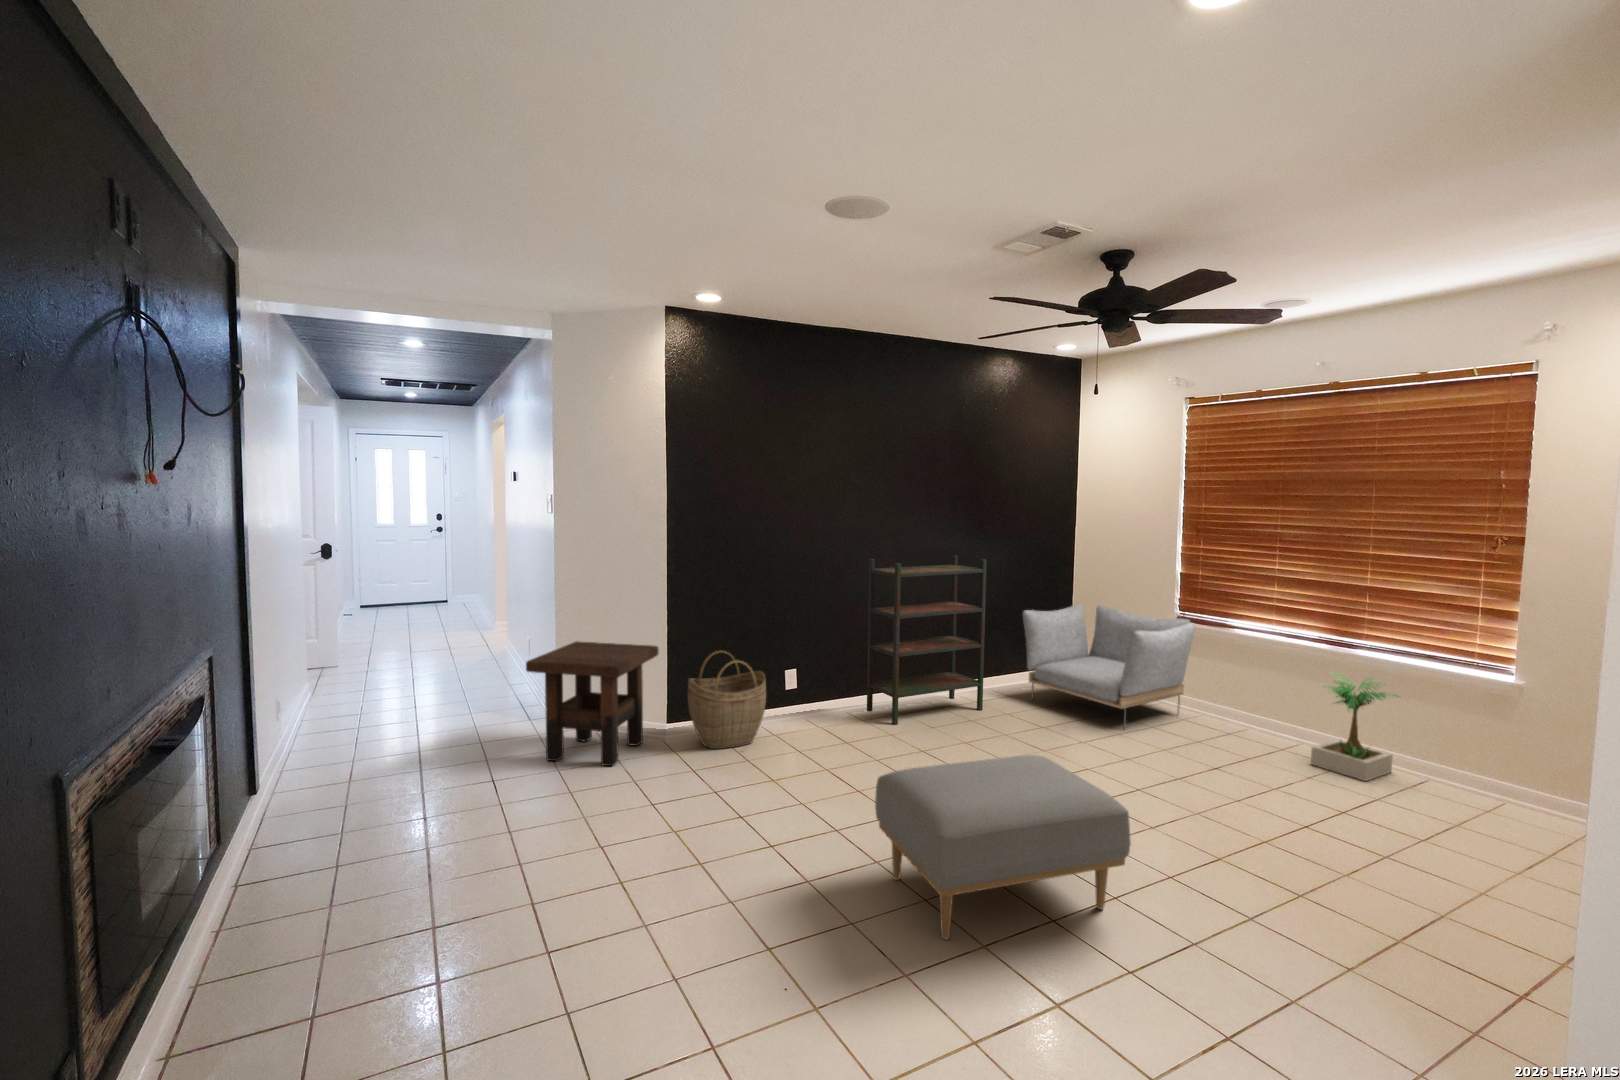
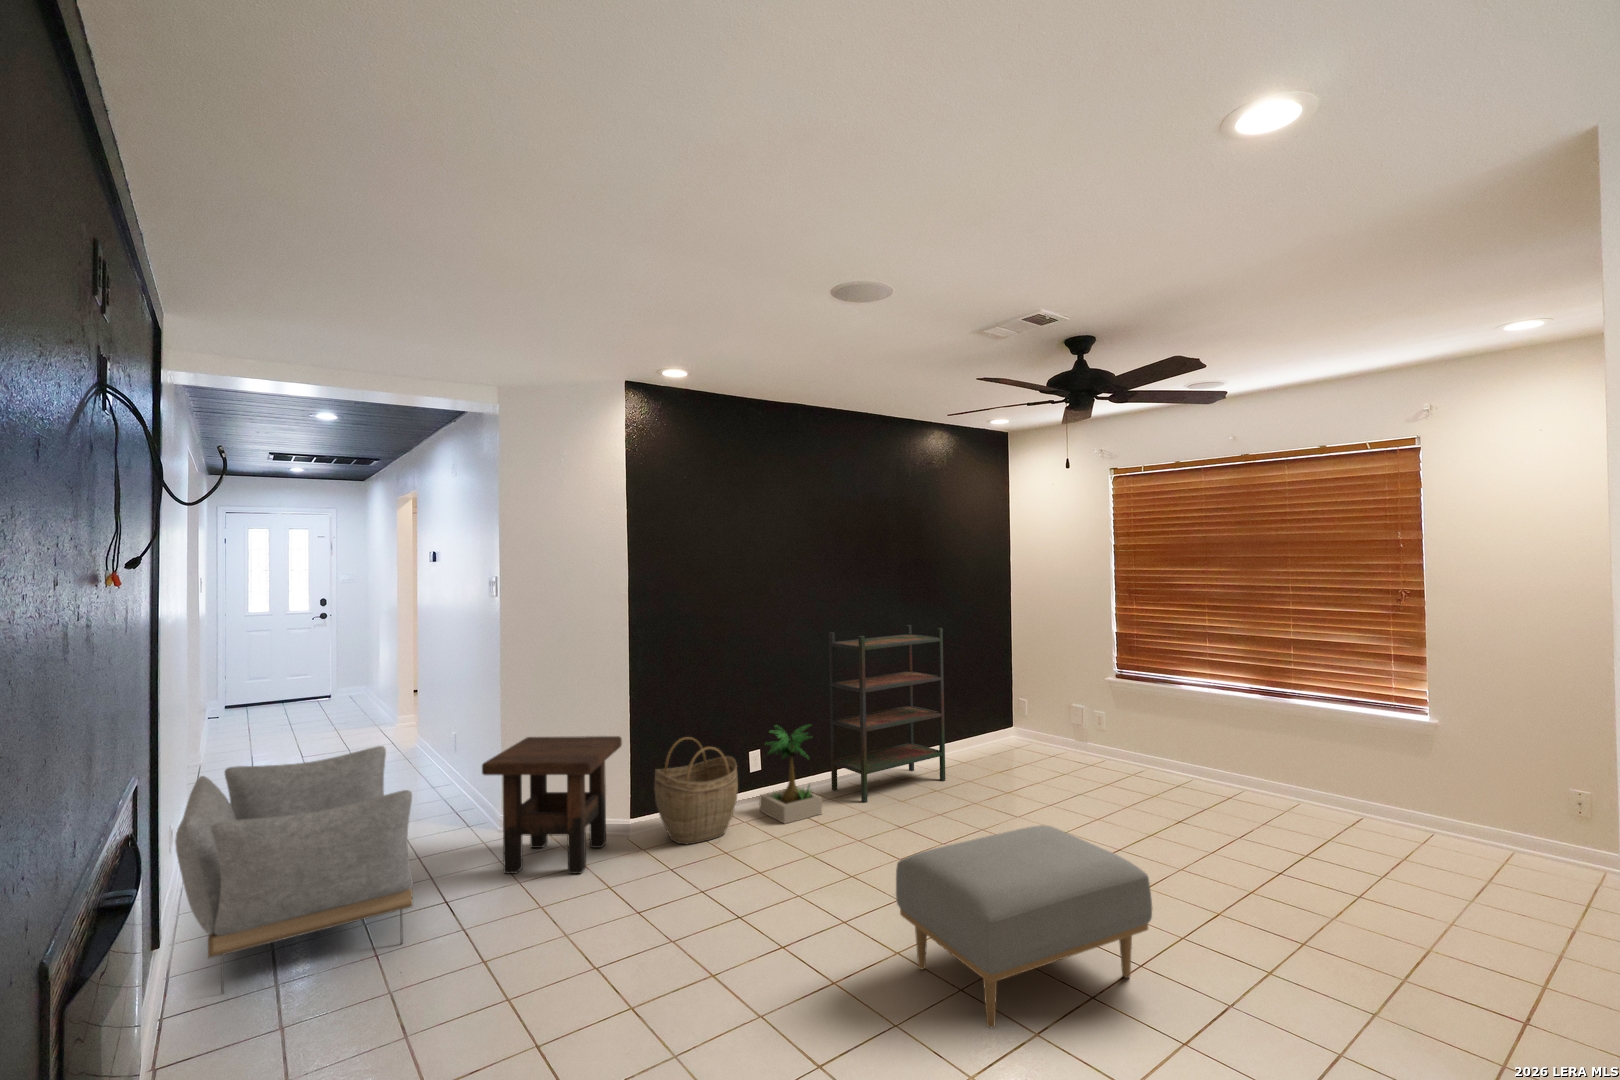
armchair: present [1023,604,1195,729] -> present [175,746,413,993]
potted plant: present [1311,672,1399,781] -> present [760,725,822,824]

